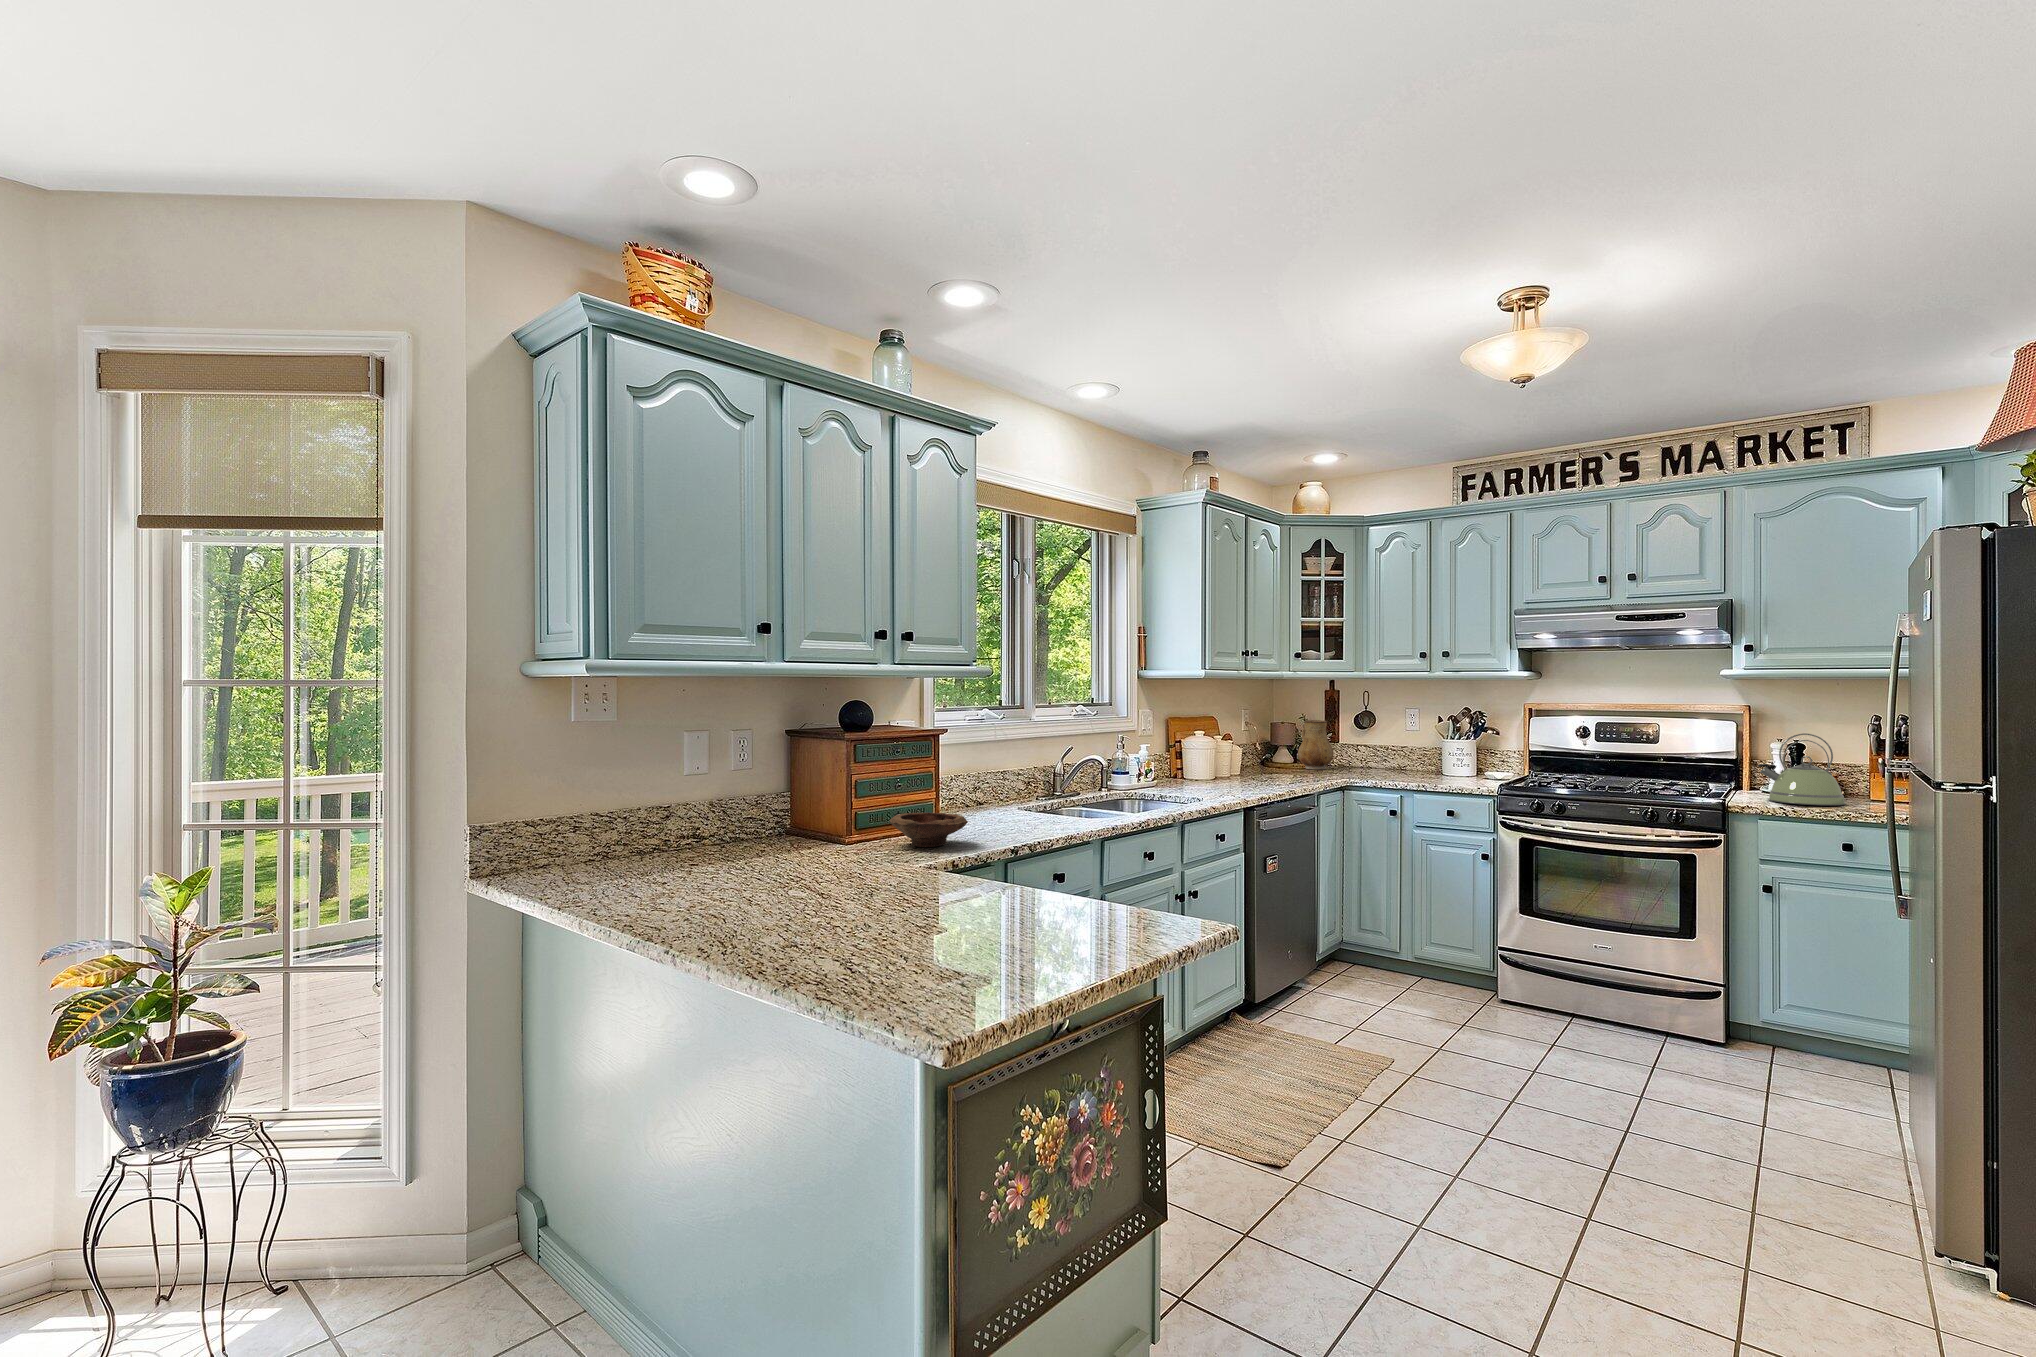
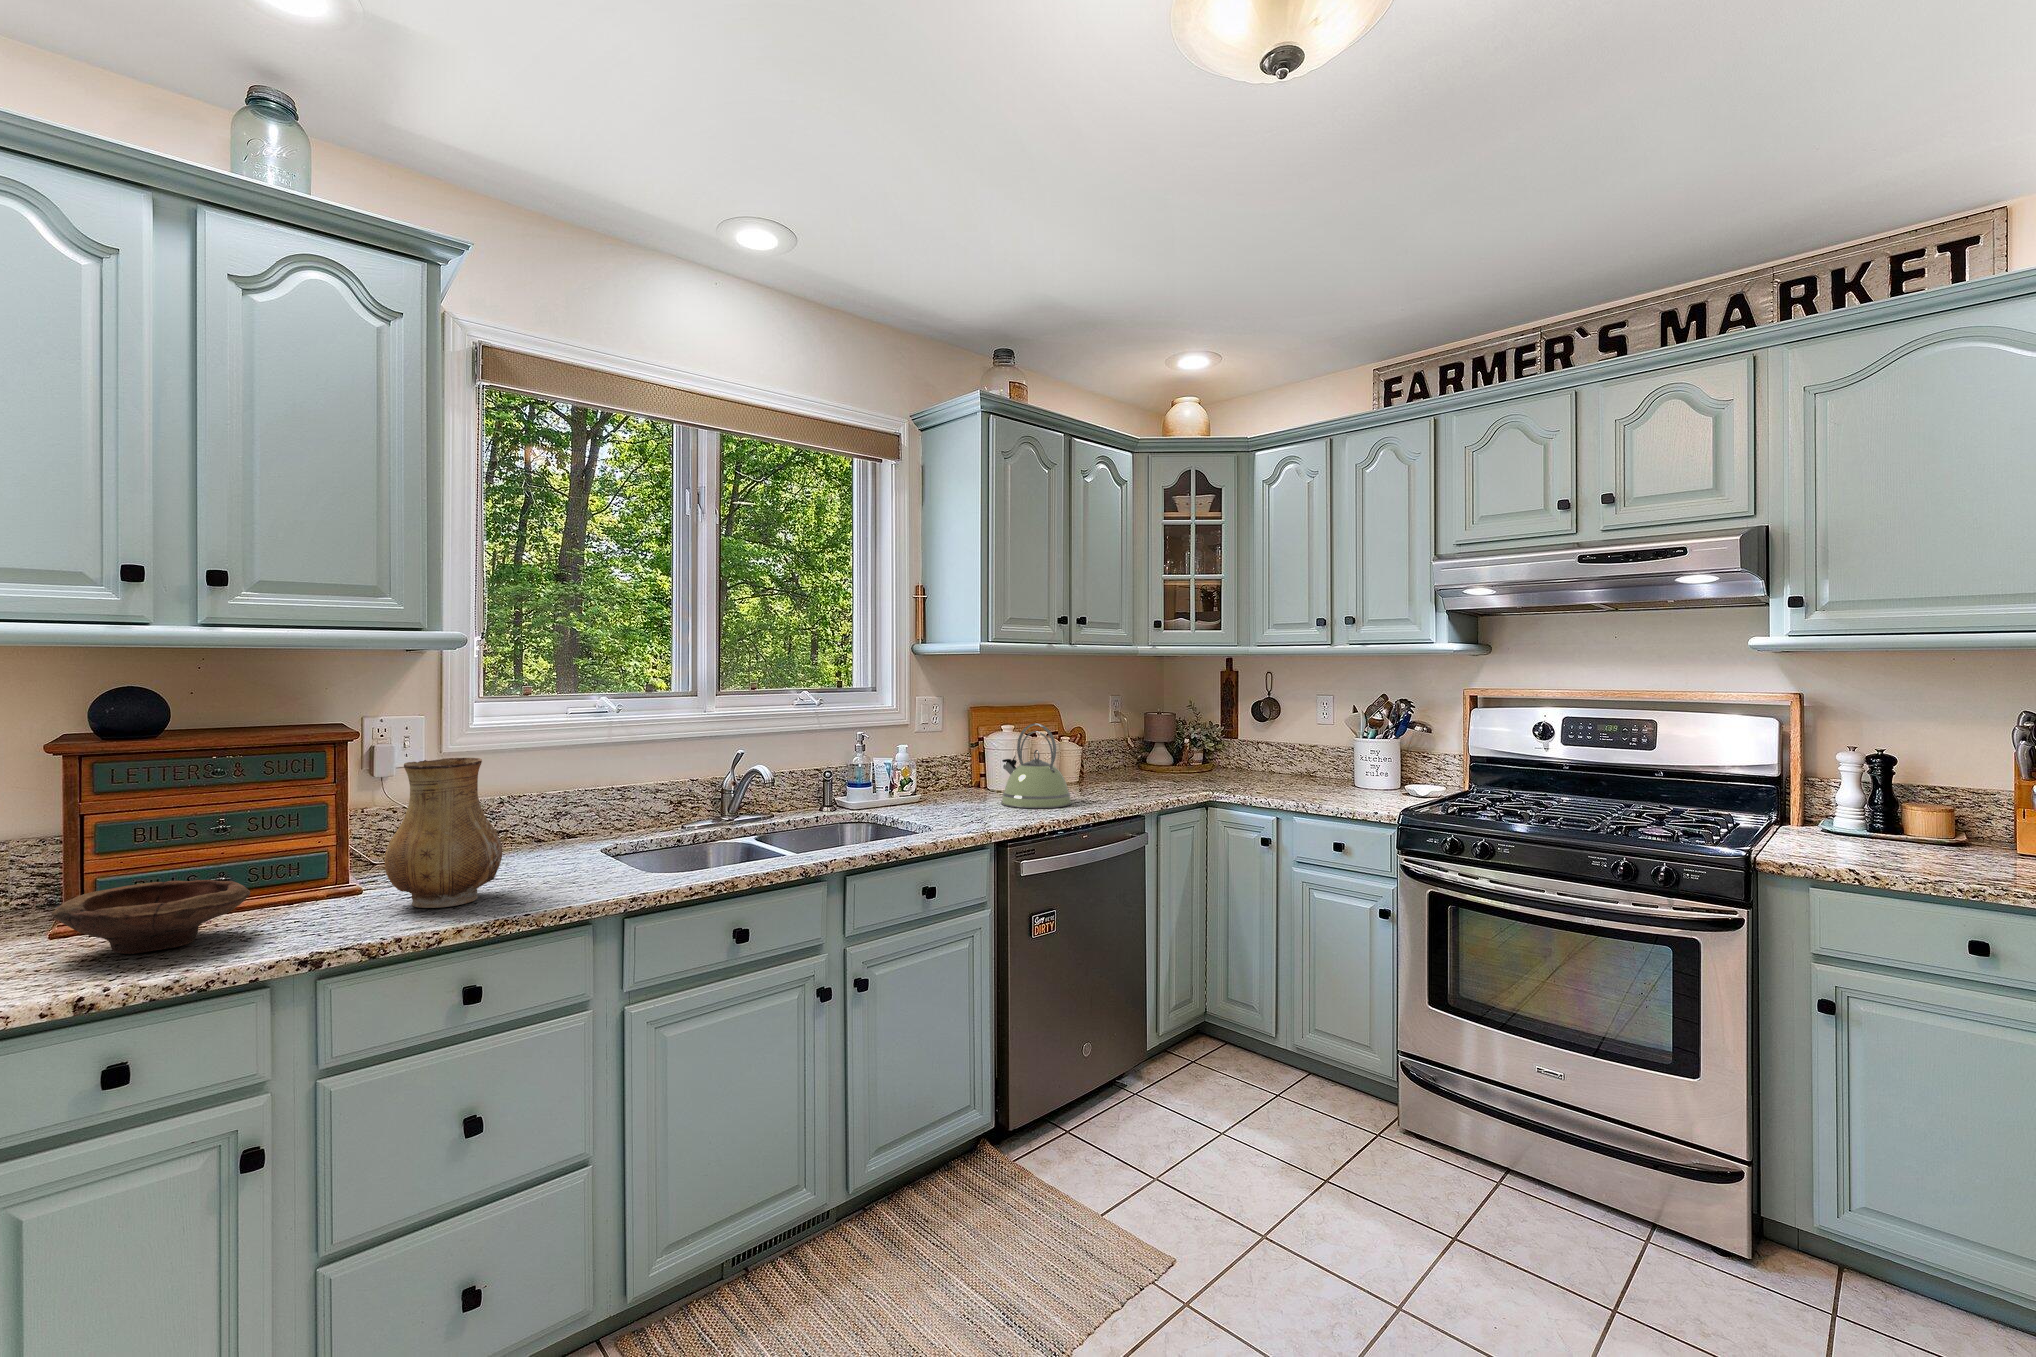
ceramic pitcher: present [1298,720,1333,769] -> present [385,758,502,908]
kettle: present [1758,733,1846,805] -> present [1001,723,1072,808]

